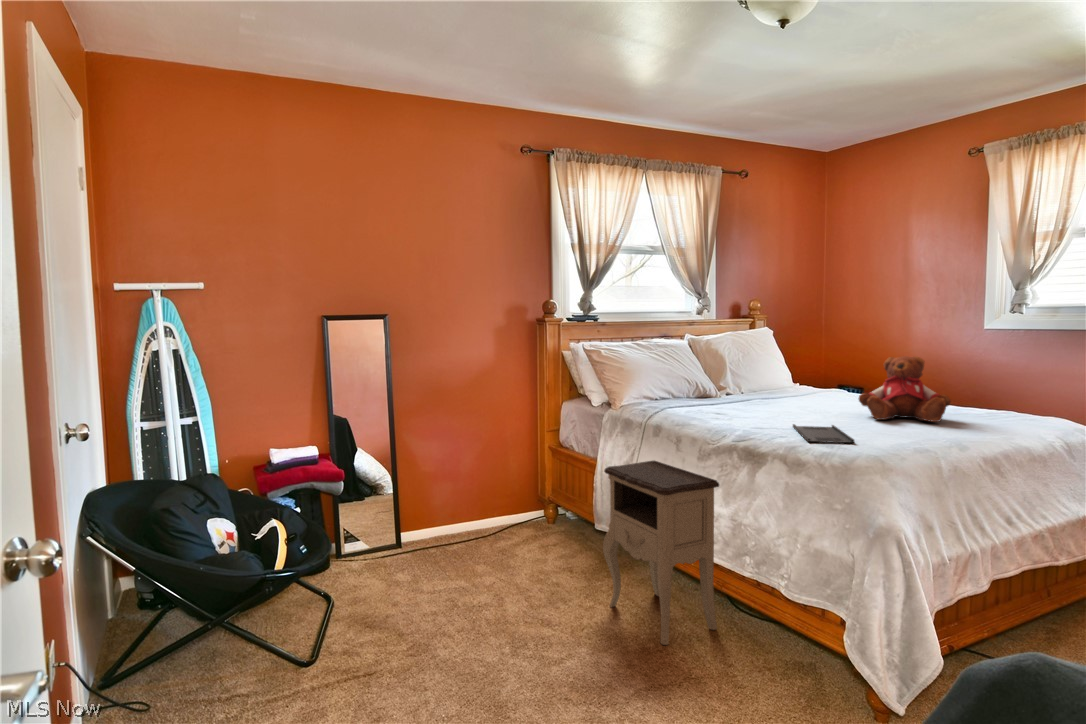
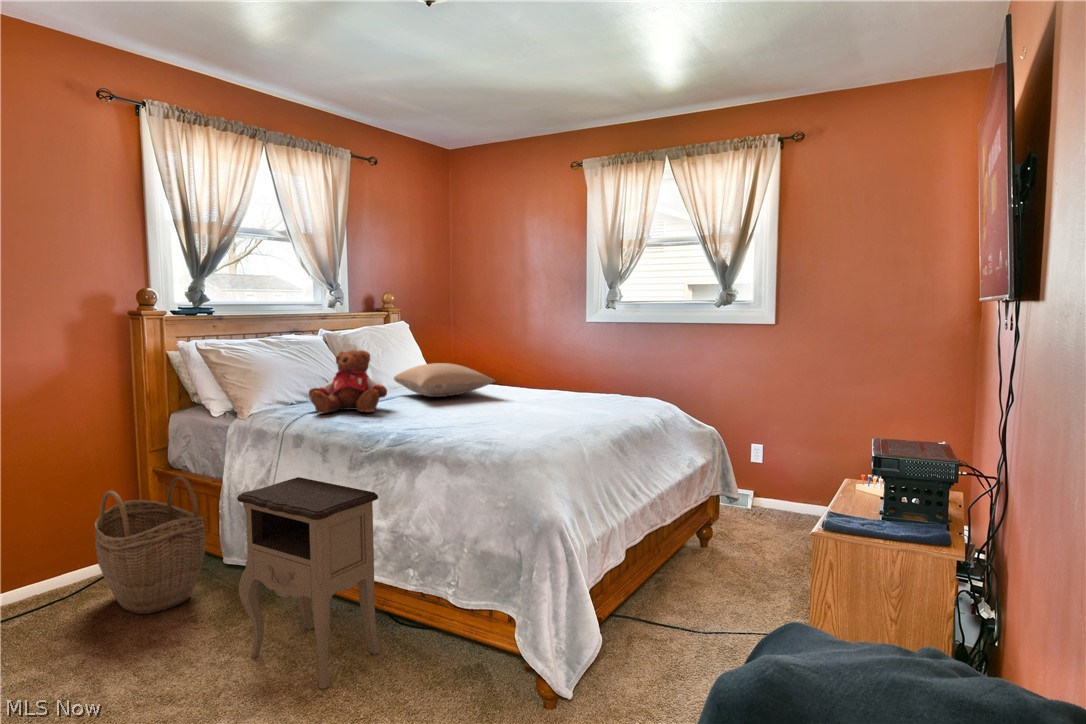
teddy bear: present [858,356,951,422] -> present [309,350,387,414]
pillow: none [751,369,858,402] -> present [394,363,495,397]
tray: present [793,424,854,443] -> none [446,420,507,441]
woven basket: none [510,451,583,556] -> present [95,476,205,614]

